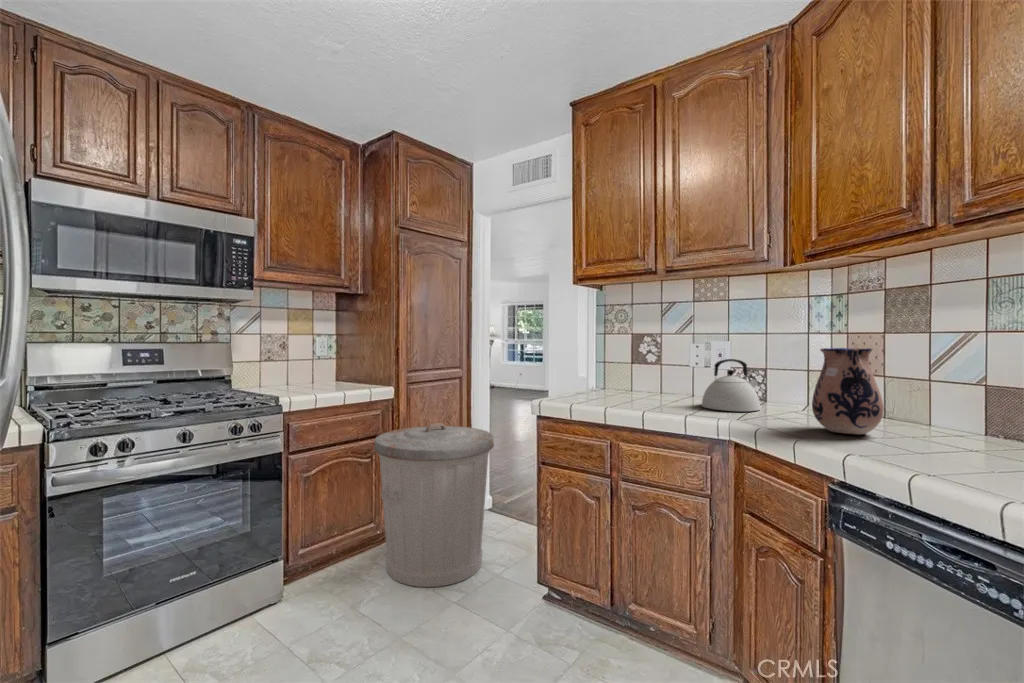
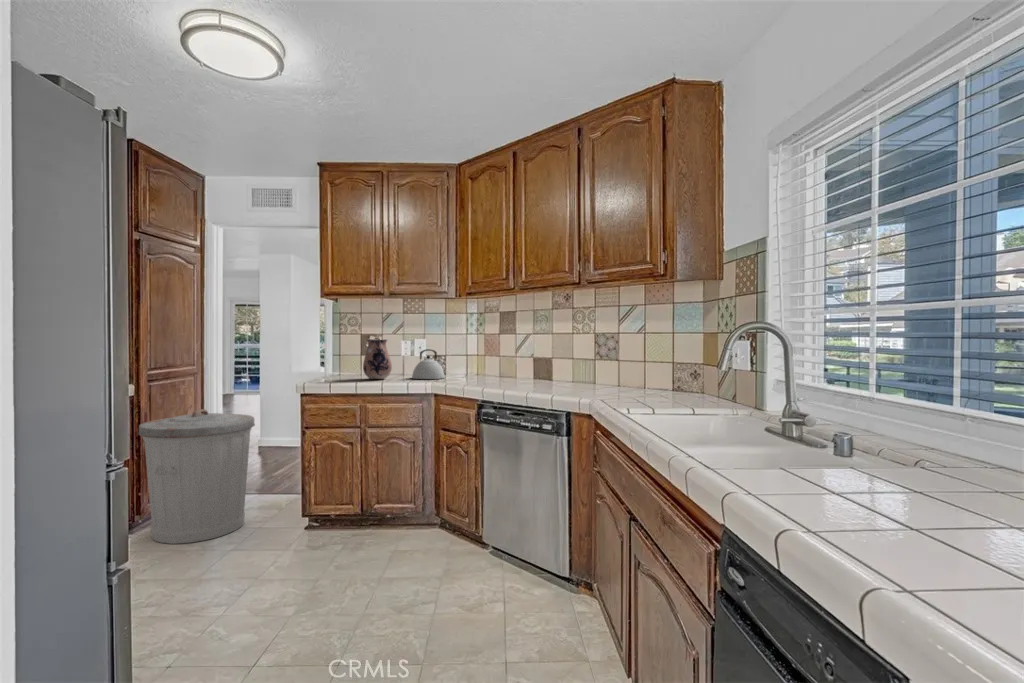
ceramic pitcher: present [812,348,884,435] -> present [363,340,392,379]

